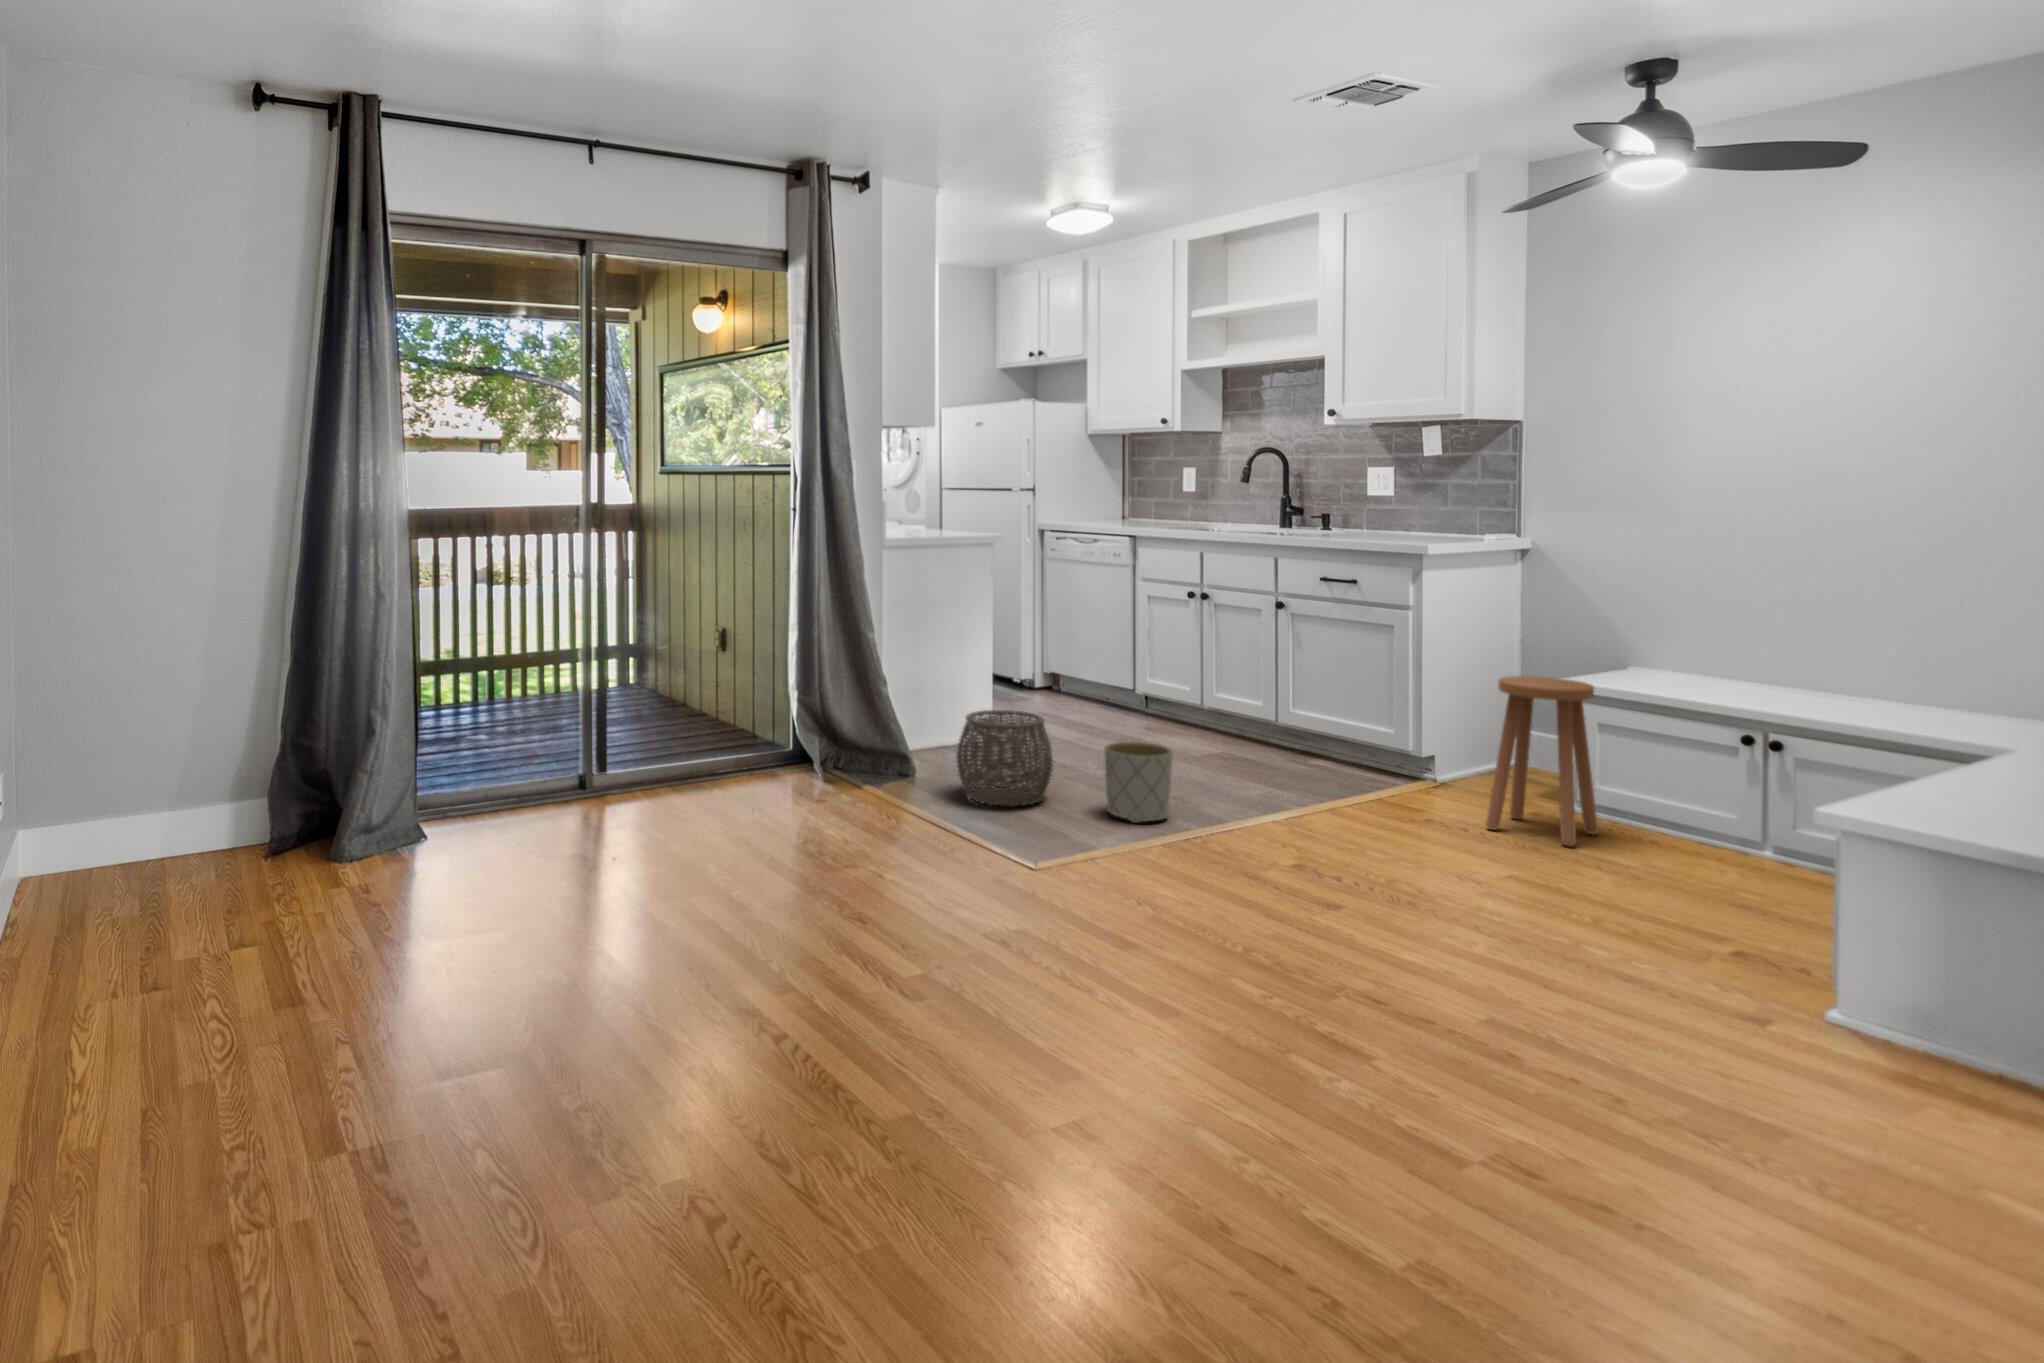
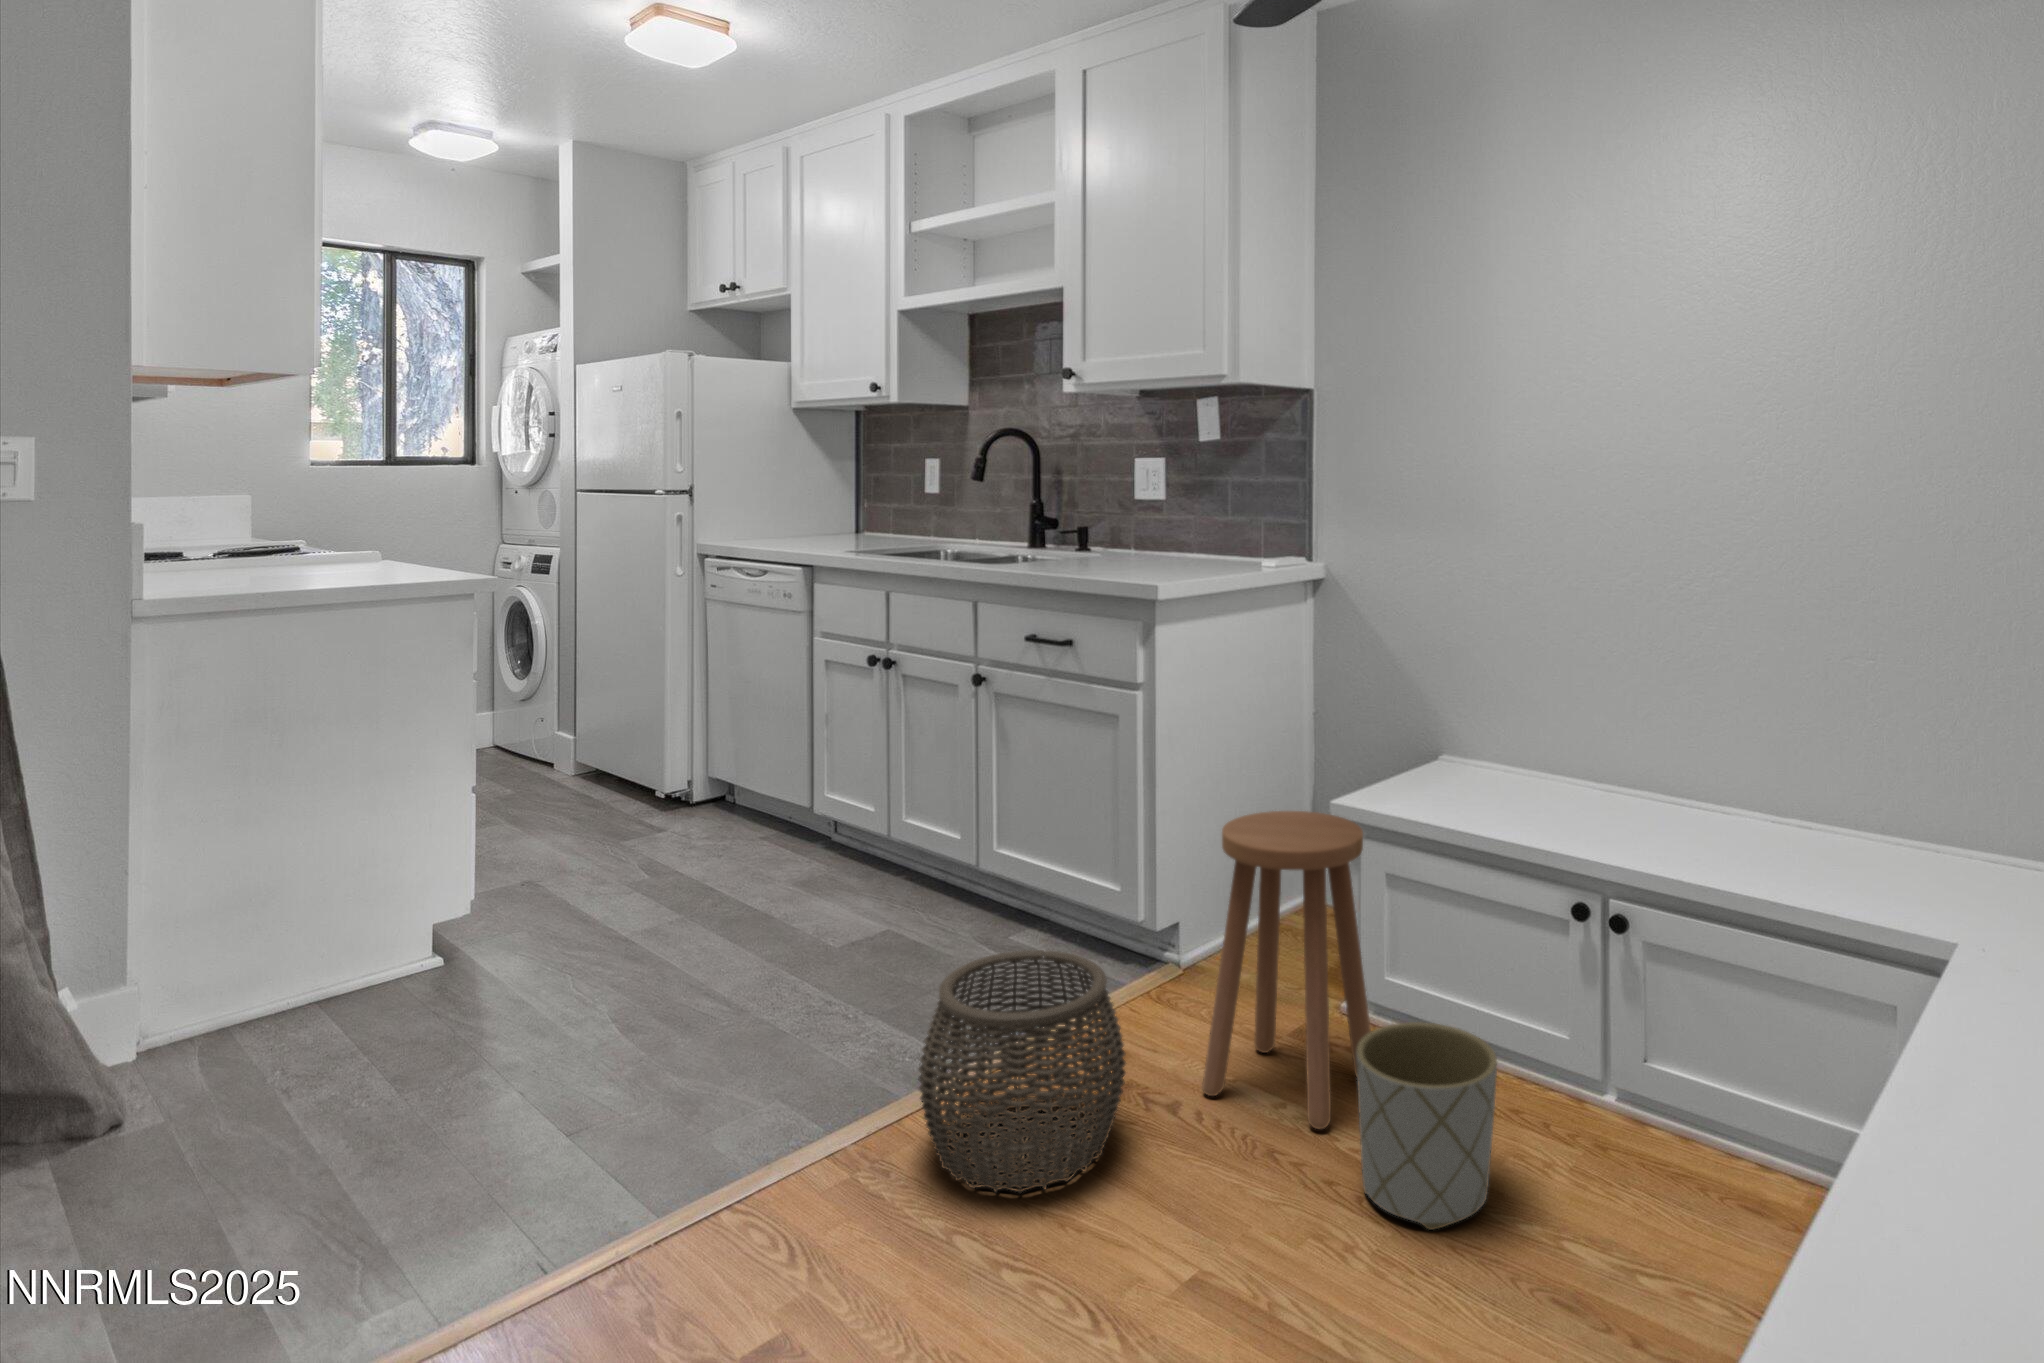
woven basket: present [957,710,1053,807] -> present [918,950,1126,1193]
planter: present [1105,742,1173,823] -> present [1357,1022,1497,1230]

